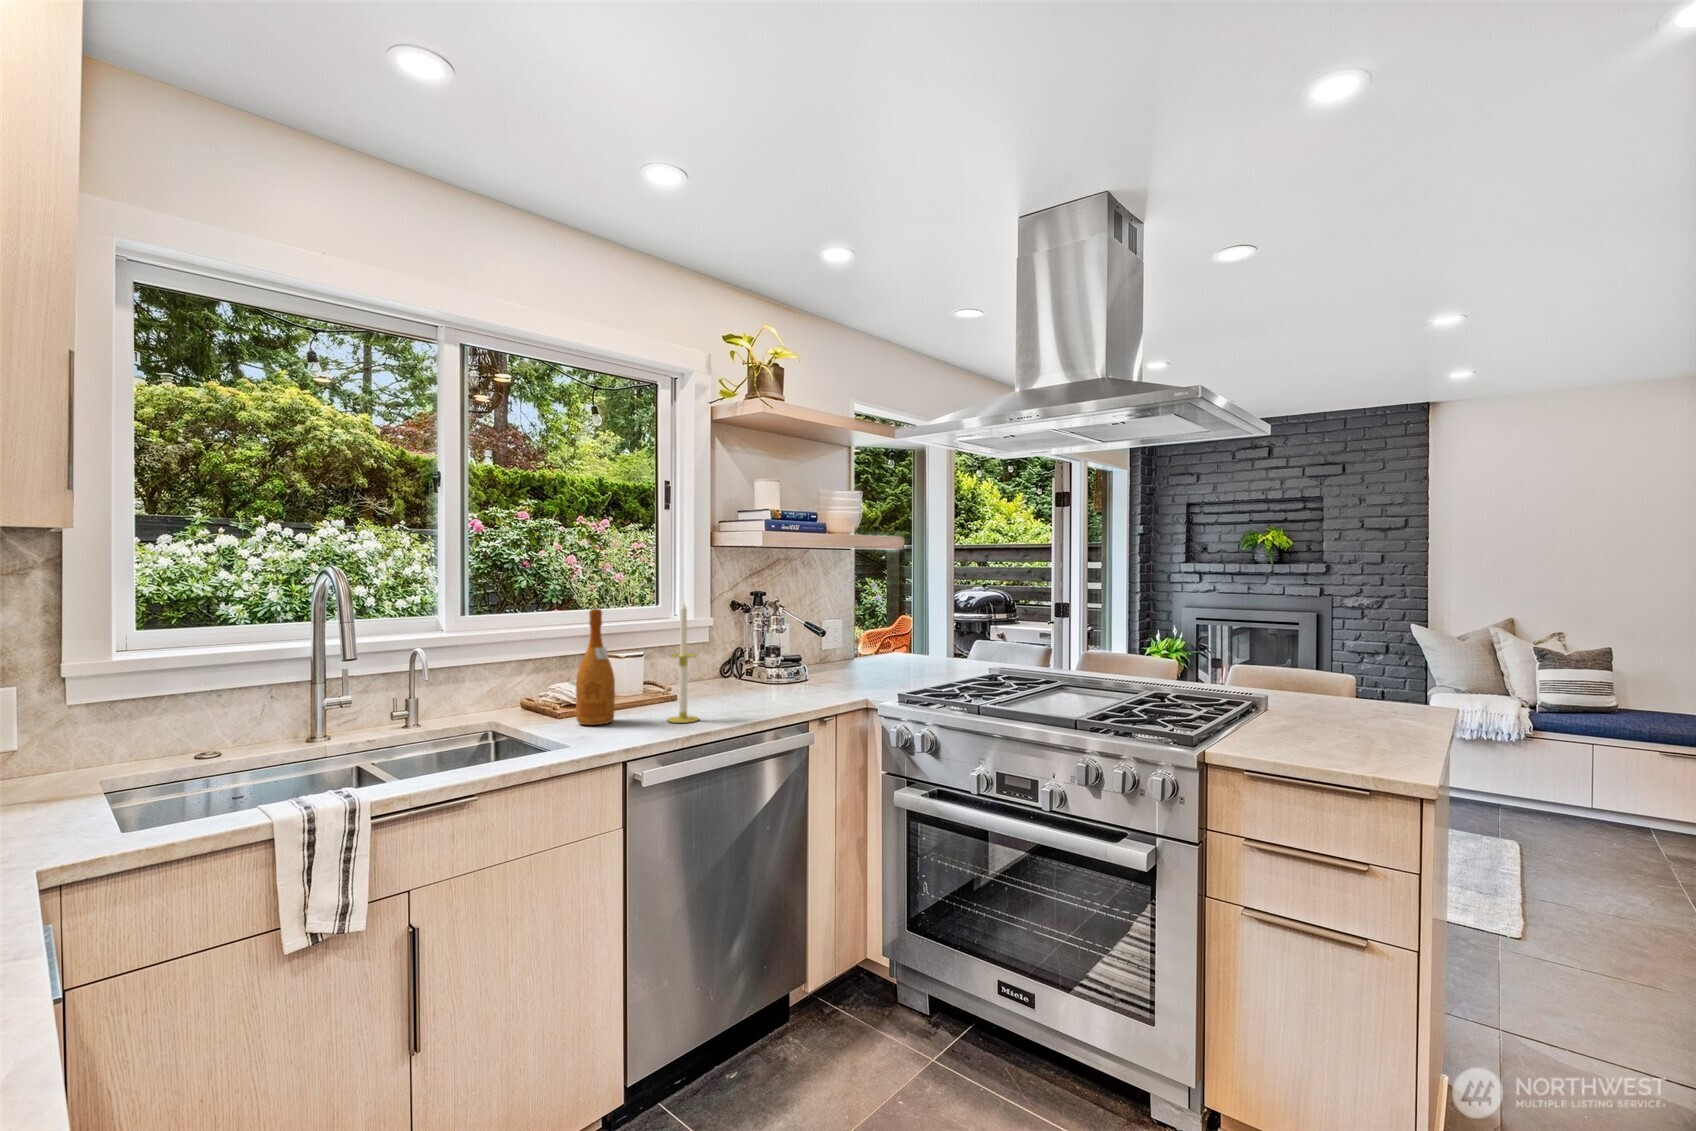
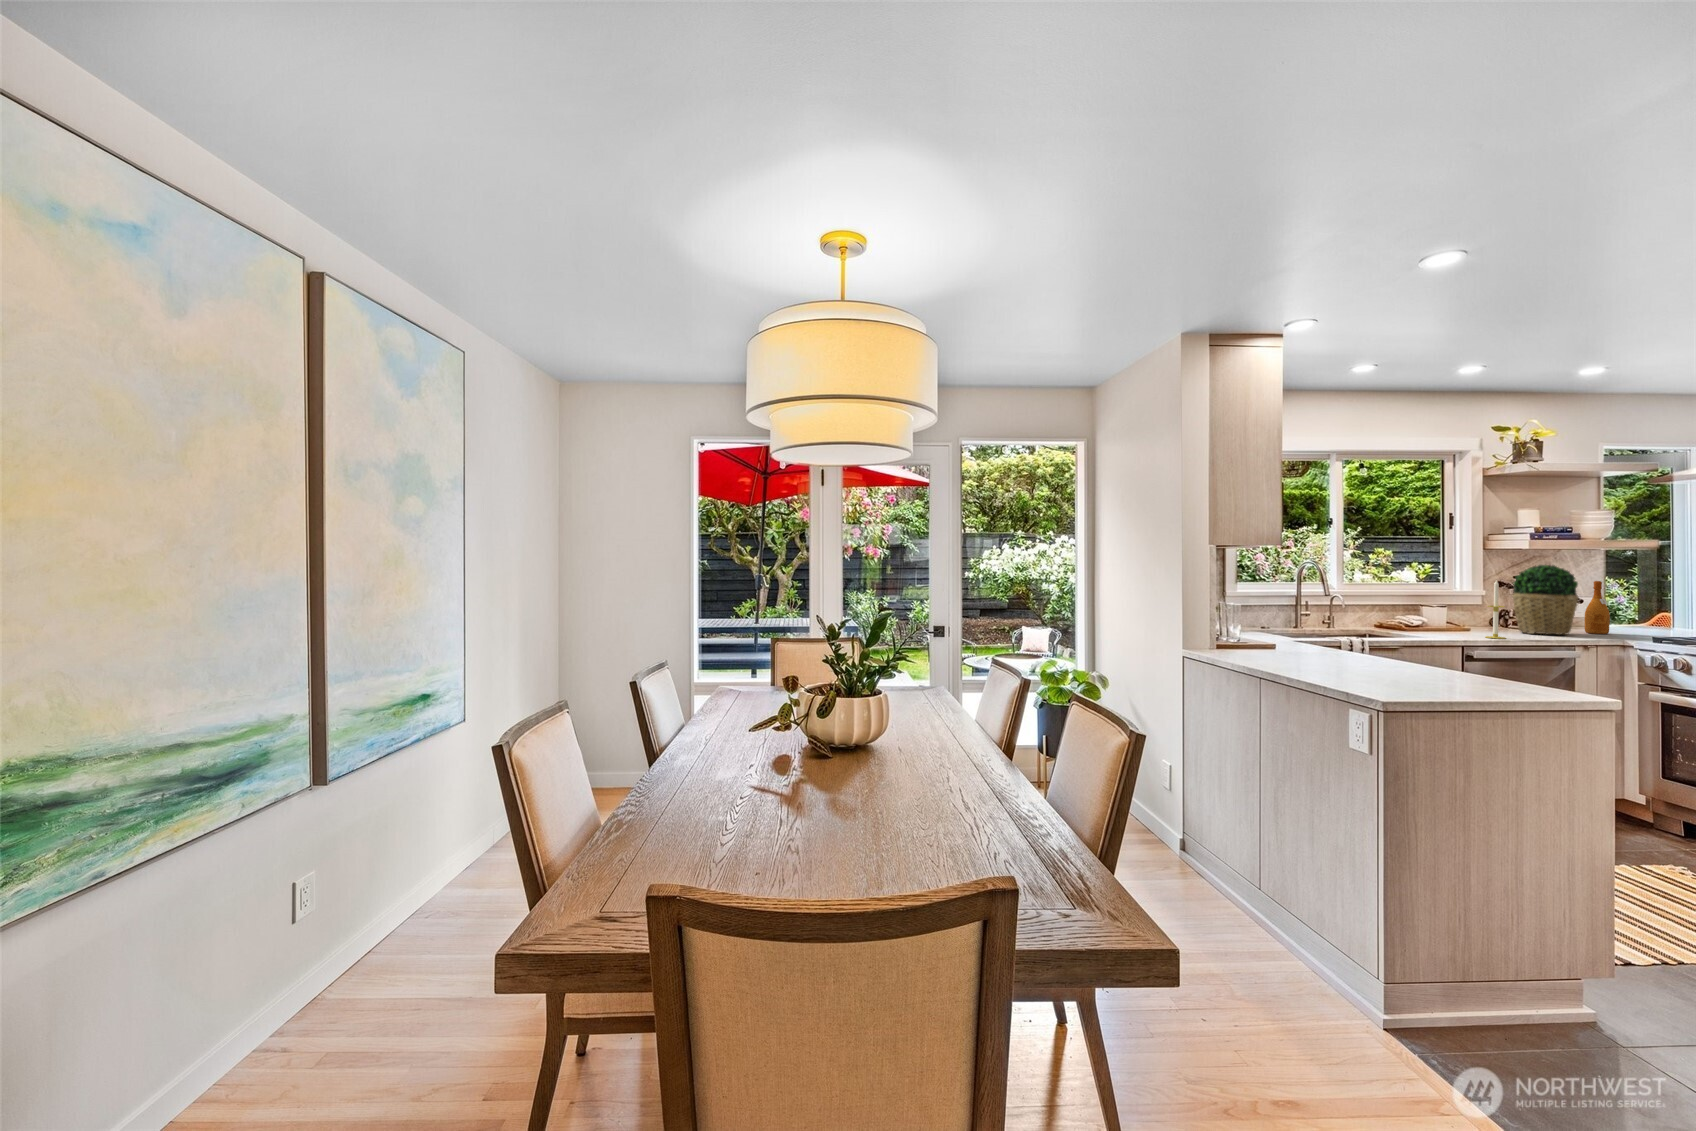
potted plant: none [730,570,815,698] -> present [1513,565,1578,635]
wine bottle: present [576,609,615,725] -> present [1584,581,1610,634]

